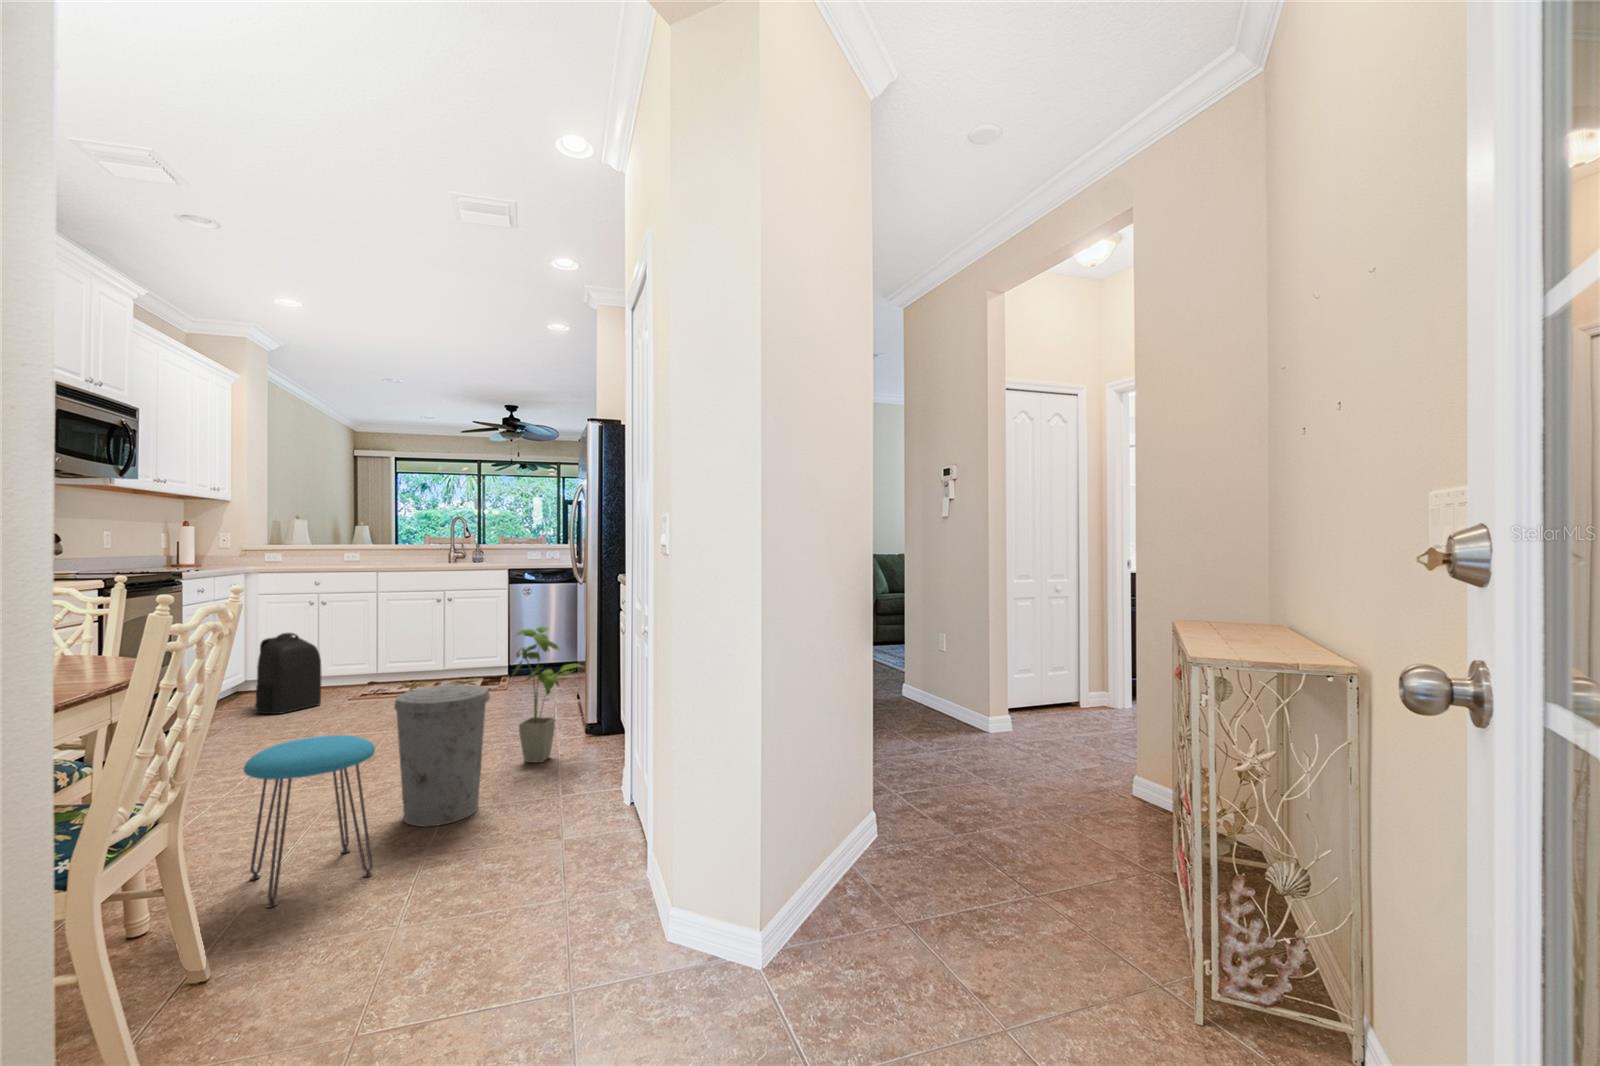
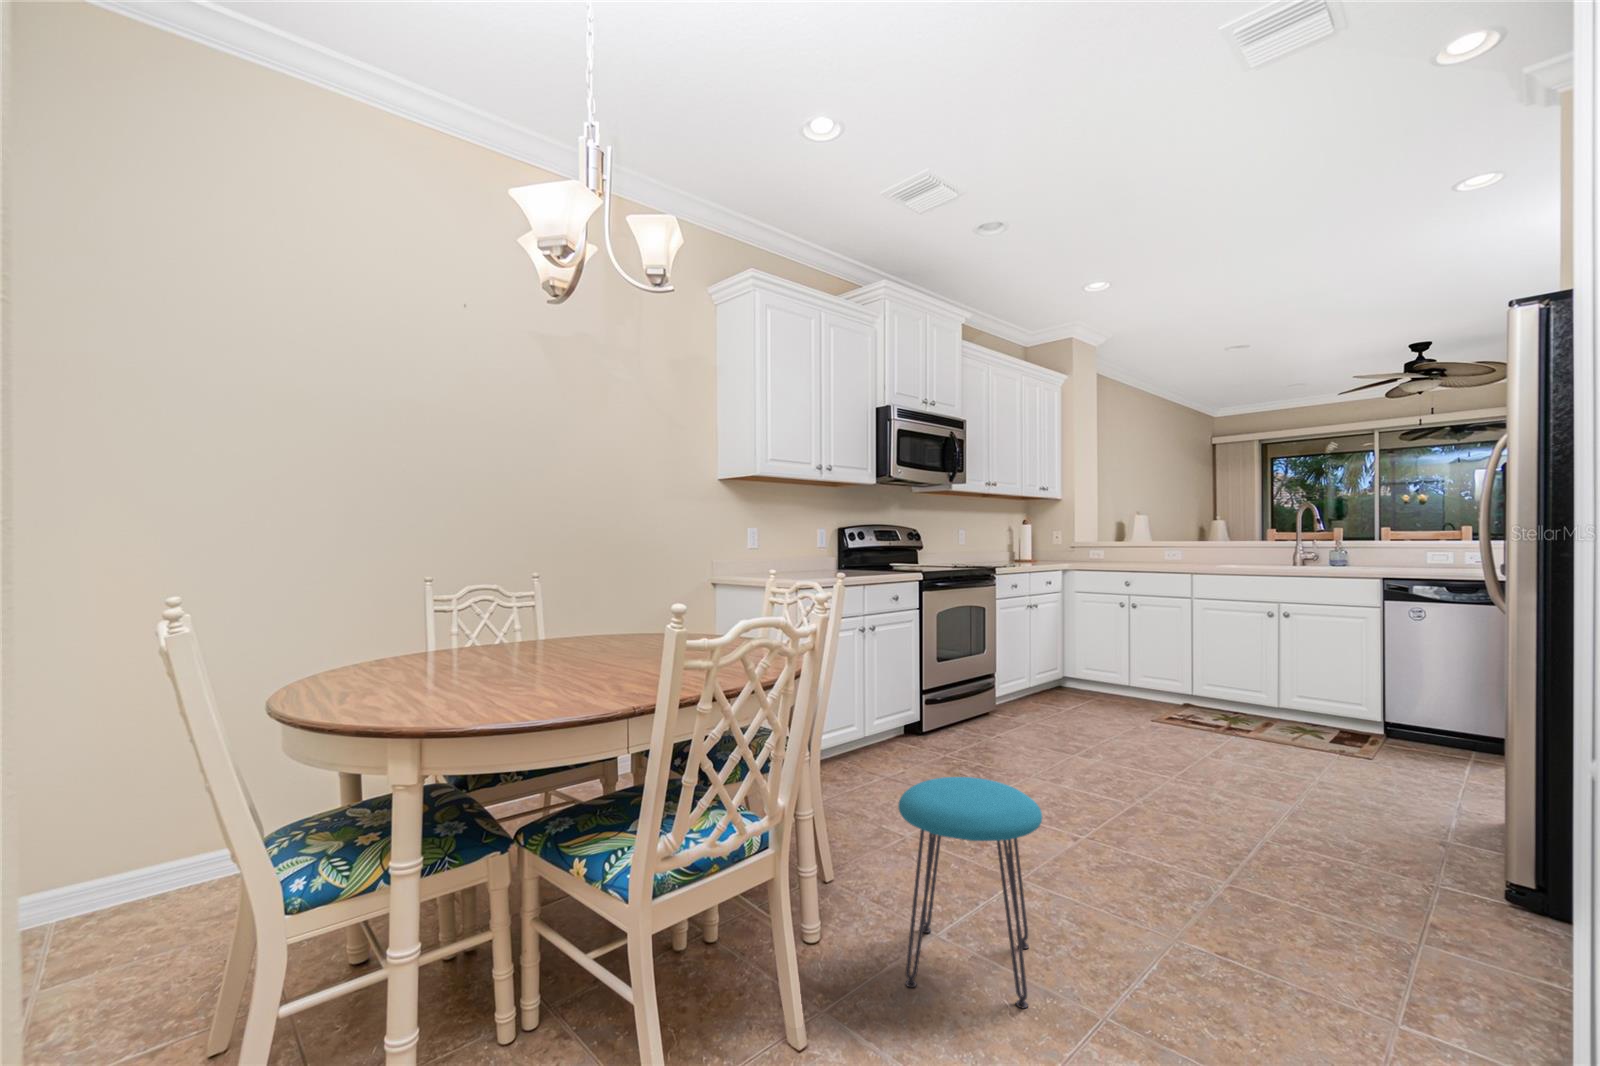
house plant: present [513,626,582,763] -> none [1319,679,1489,923]
backpack: present [255,633,321,714] -> none [1062,636,1124,723]
trash can: present [394,684,490,826] -> none [1098,744,1245,976]

